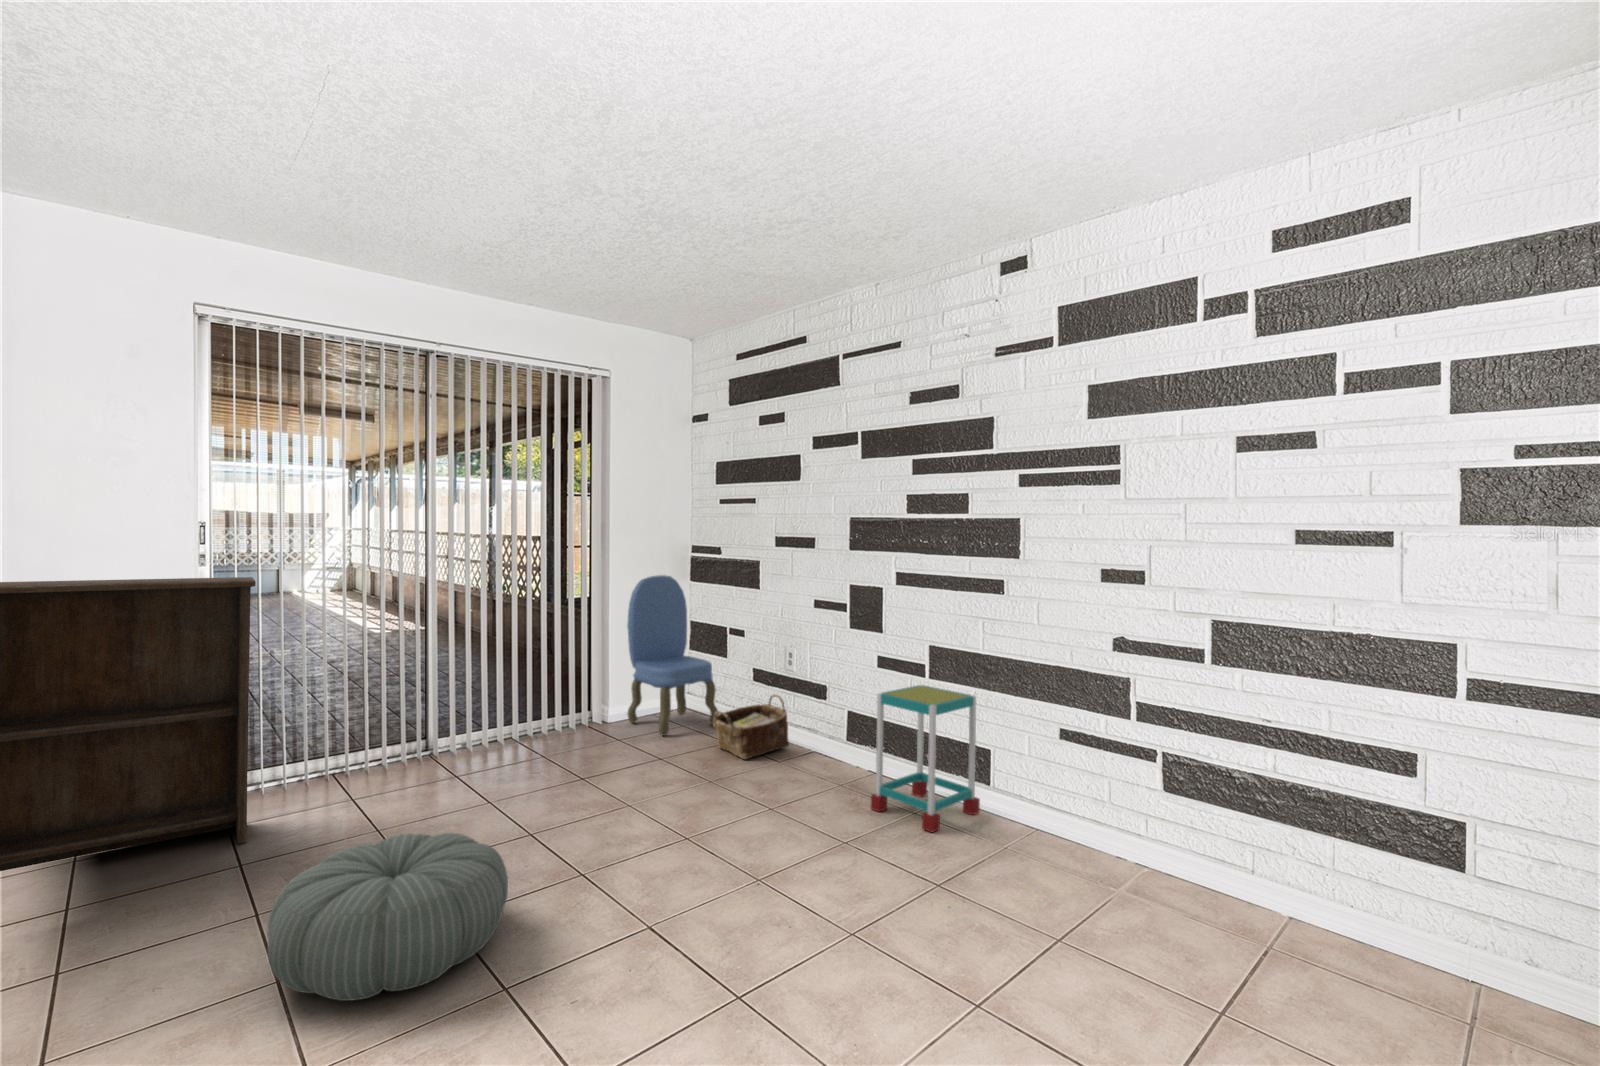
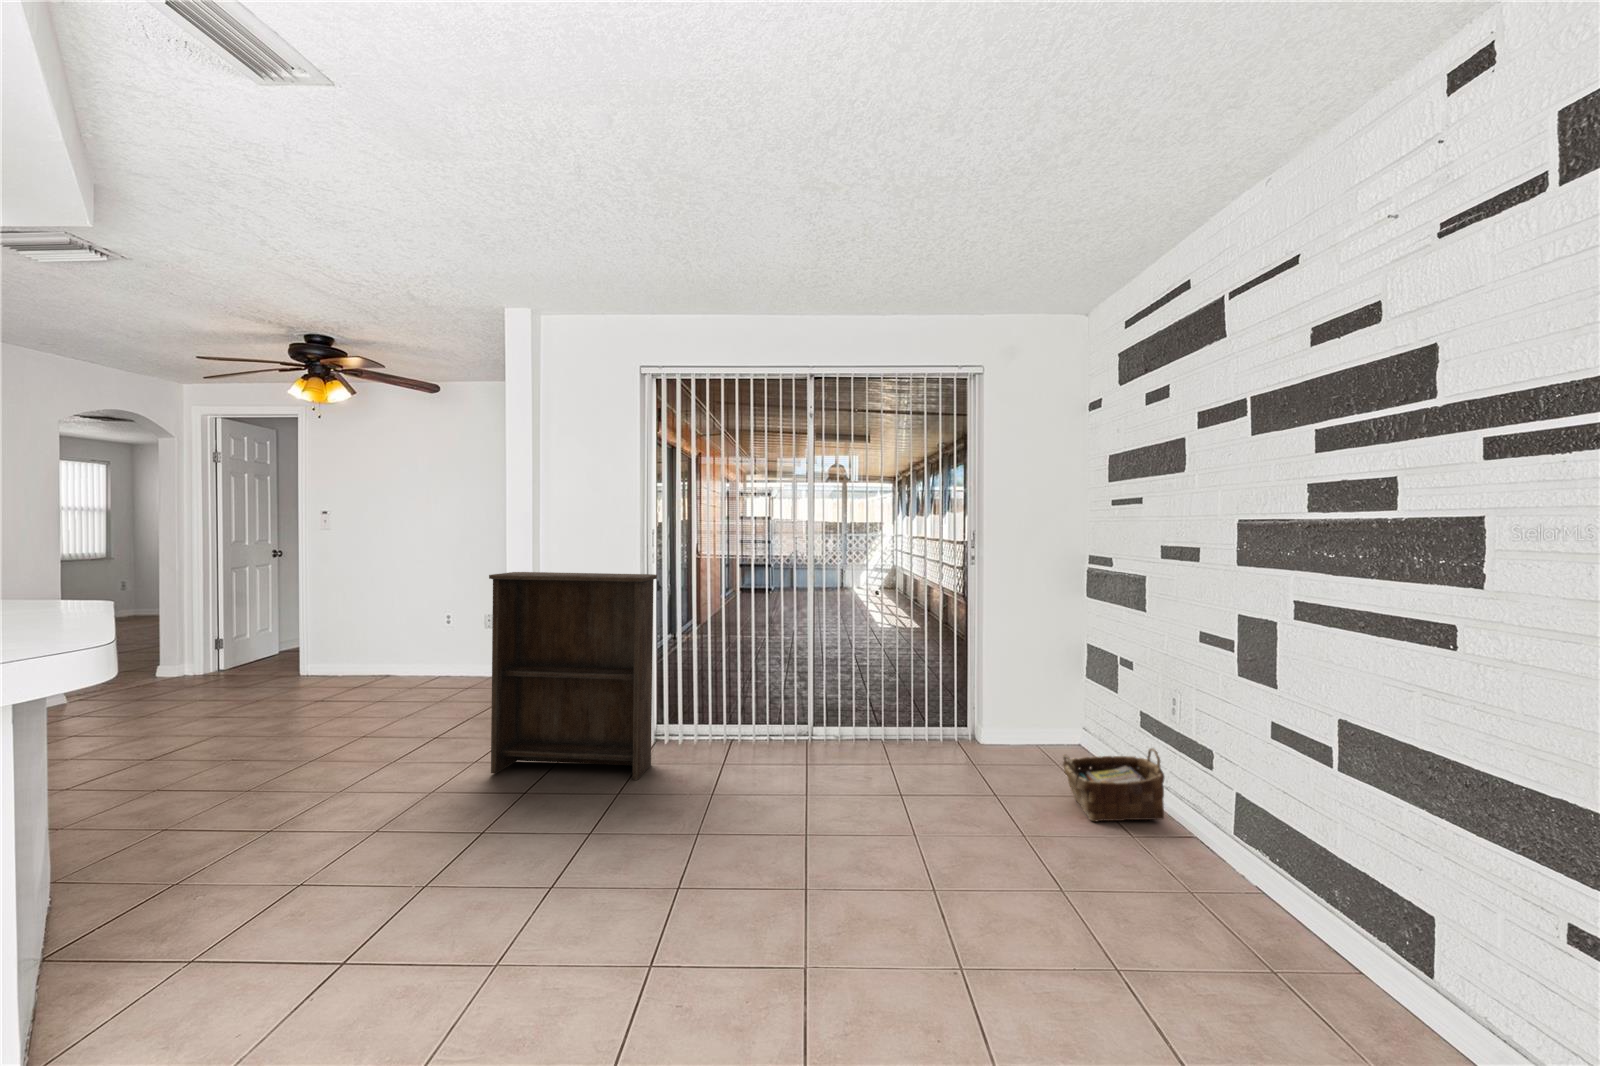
dining chair: present [627,575,718,736] -> none [1002,588,1103,772]
side table: present [871,685,980,832] -> none [1206,775,1408,1016]
pouf: present [267,833,508,1001] -> none [524,802,714,938]

